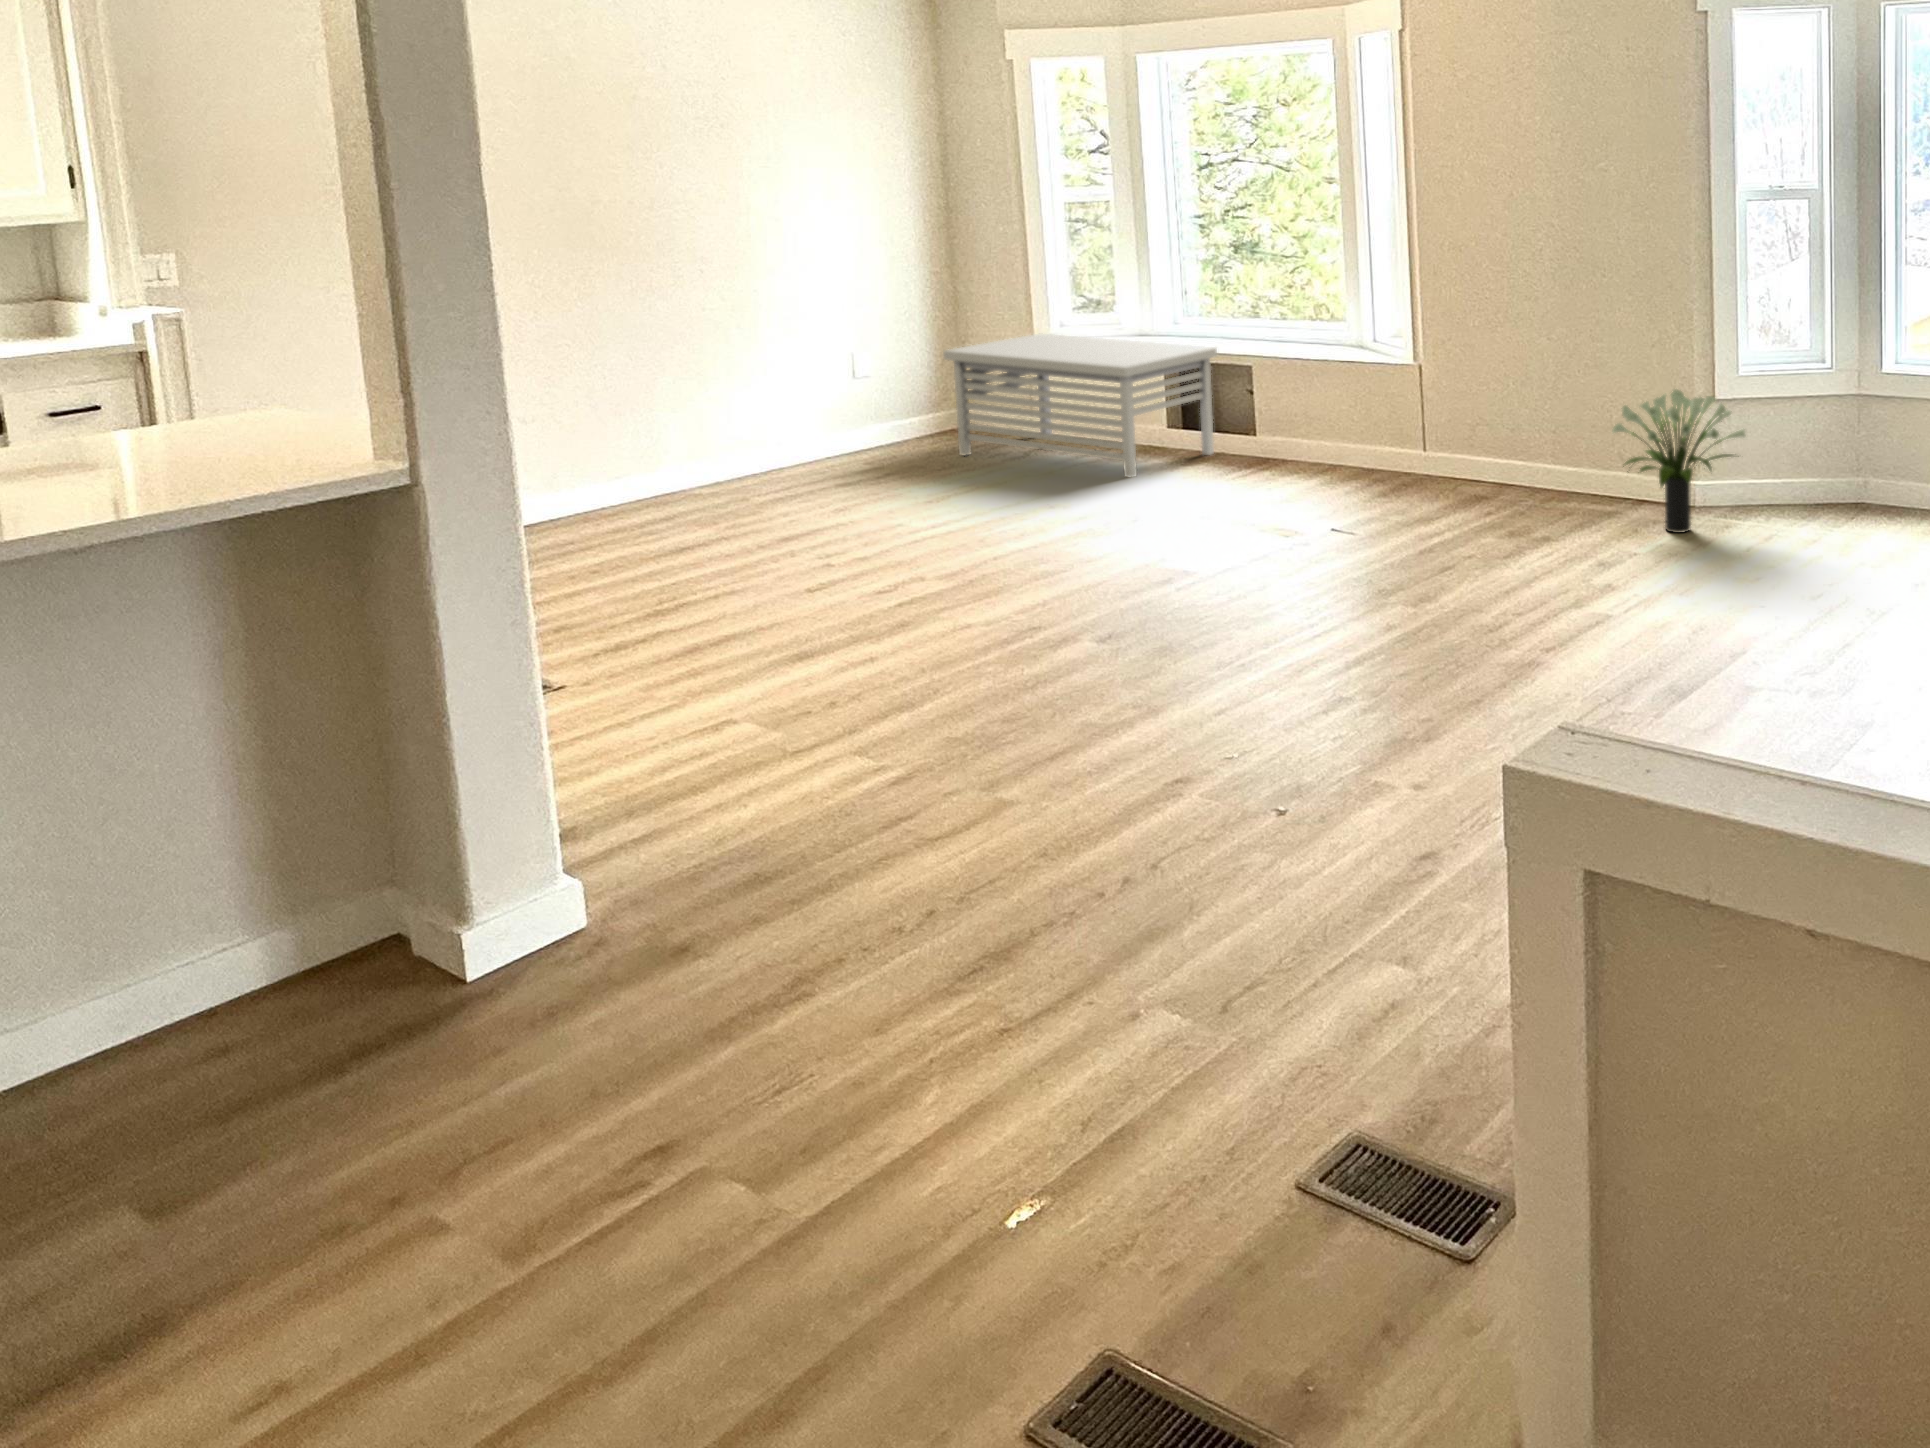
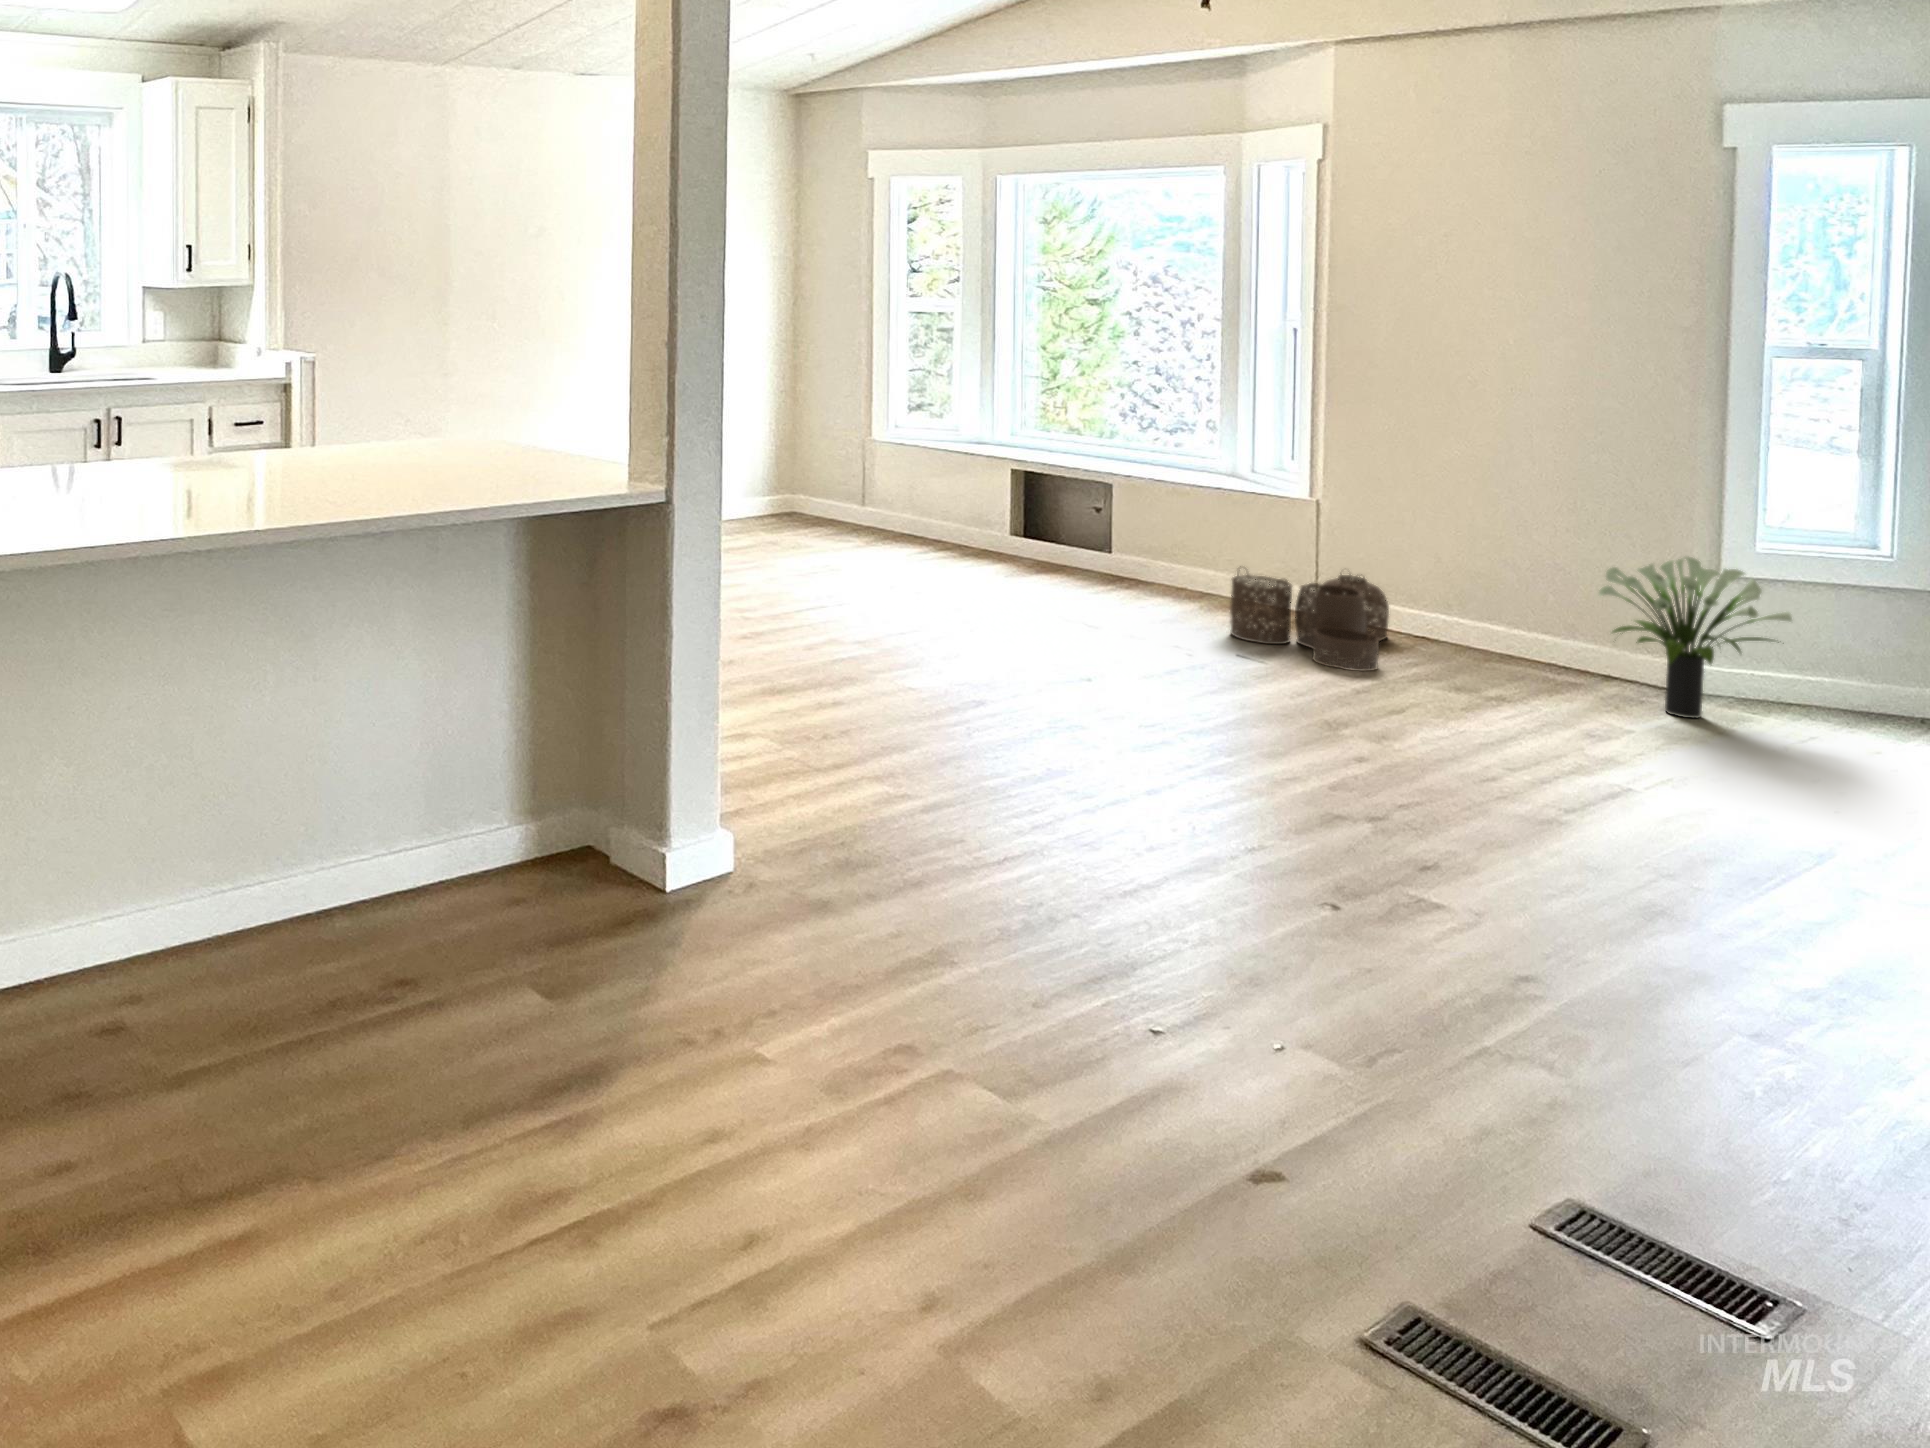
storage bench: present [943,334,1217,477] -> none [801,431,1070,576]
woven basket: none [1335,431,1476,532] -> present [1230,566,1389,671]

